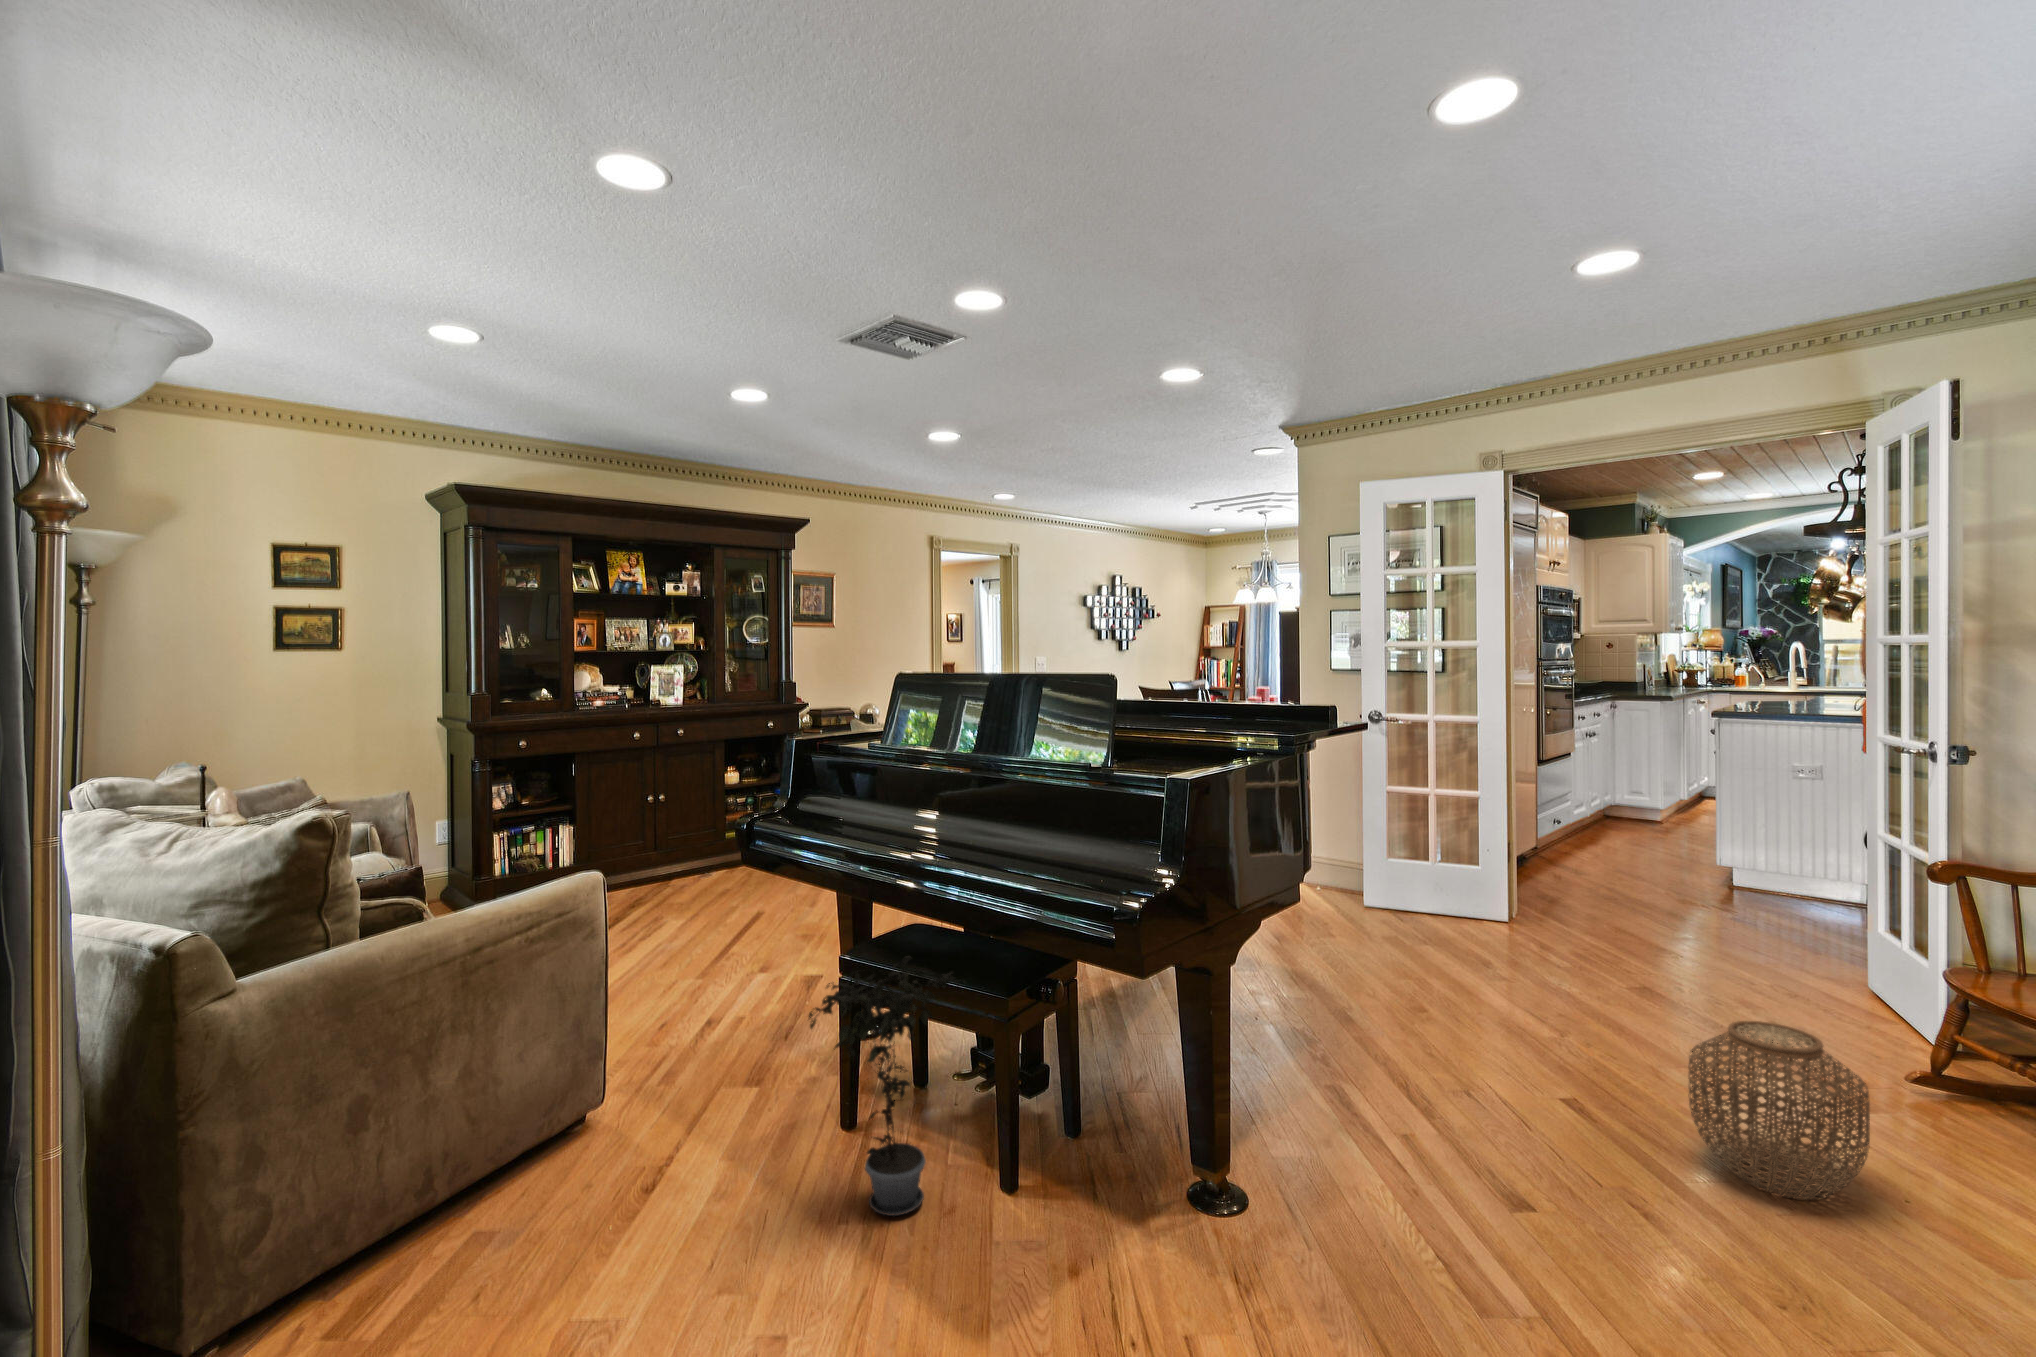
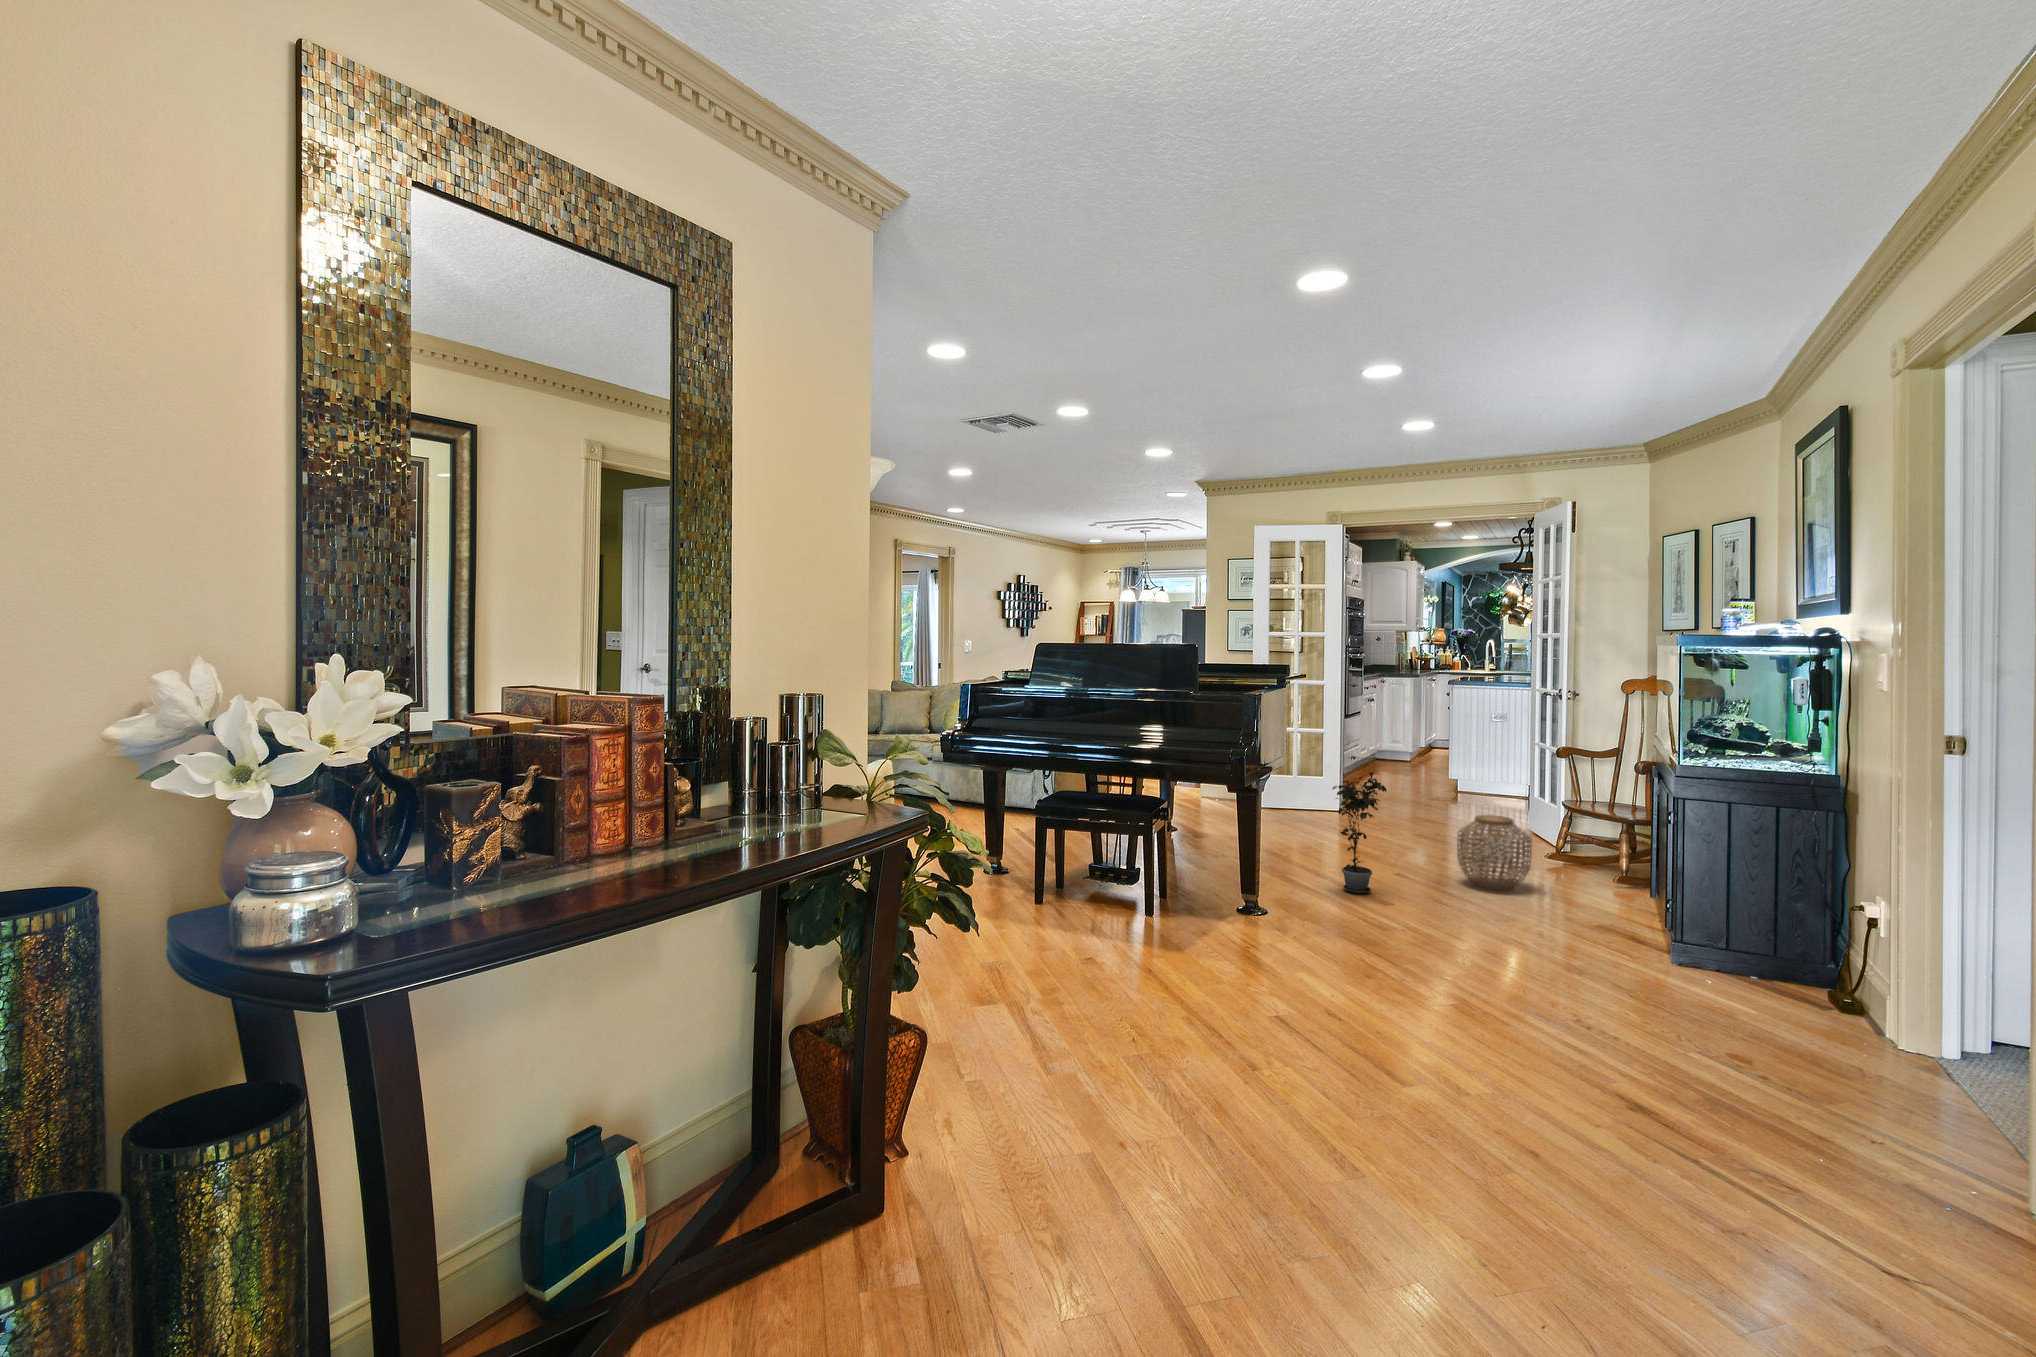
potted plant: present [809,956,960,1216] -> present [1332,772,1386,894]

